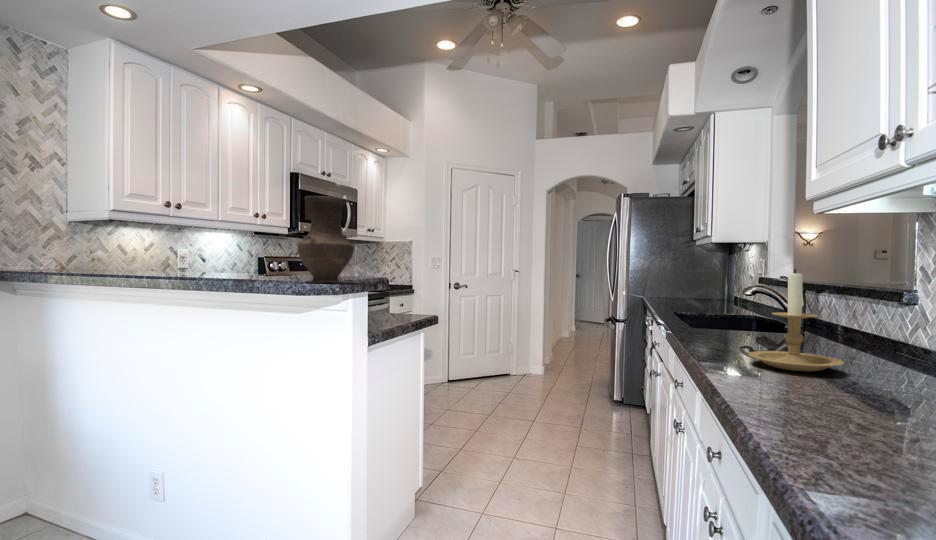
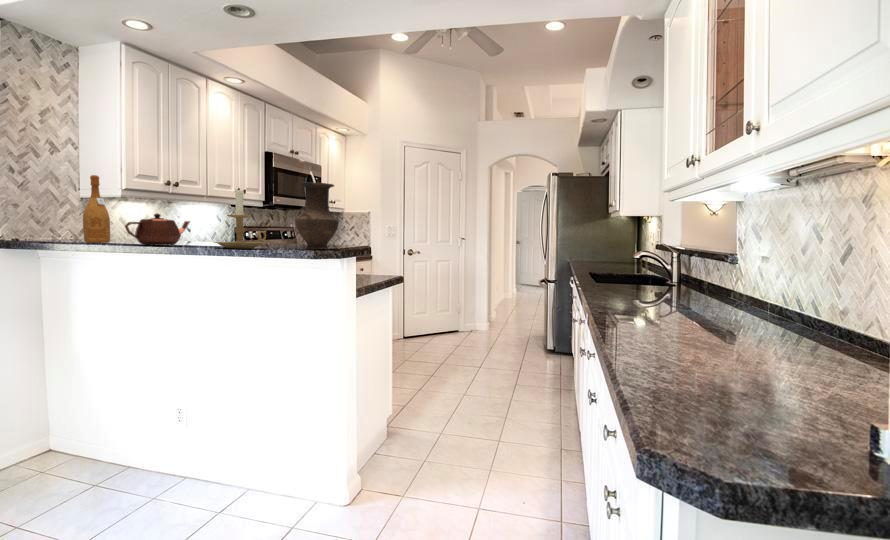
wine bottle: none [35,190,72,274] -> present [83,175,110,243]
teapot: none [70,236,168,277] -> present [125,213,190,245]
candle holder: present [748,269,844,372] -> present [214,188,266,249]

